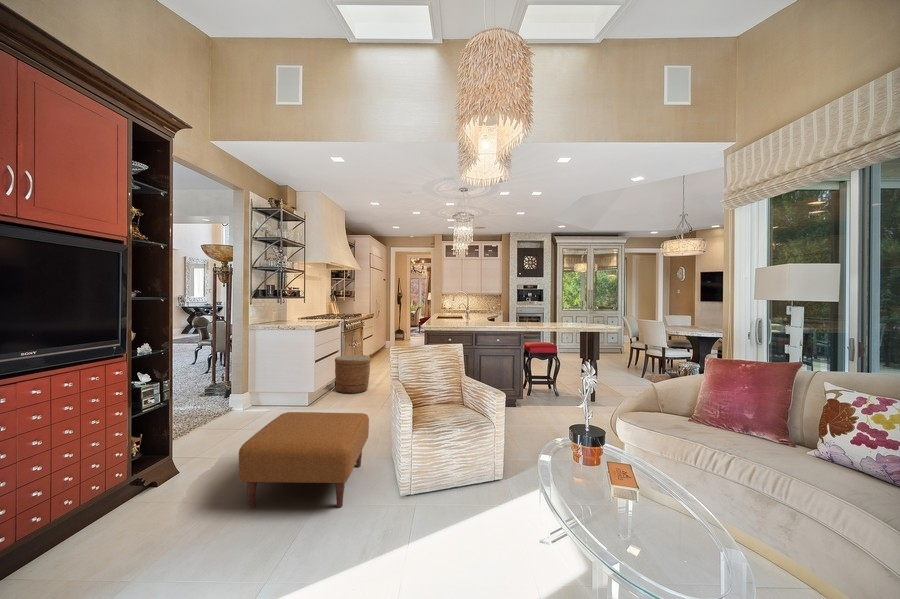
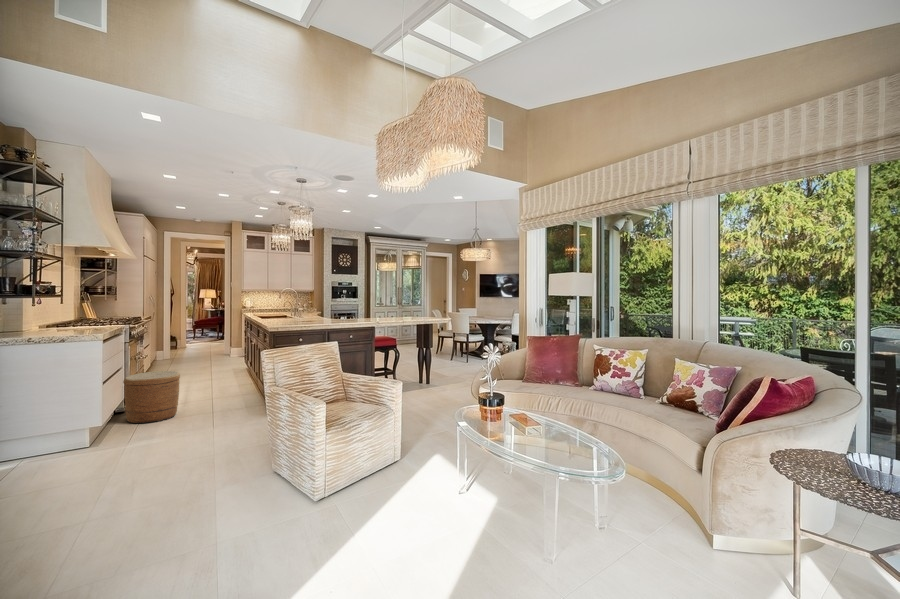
ottoman: present [239,412,369,508] -> none [112,428,267,565]

